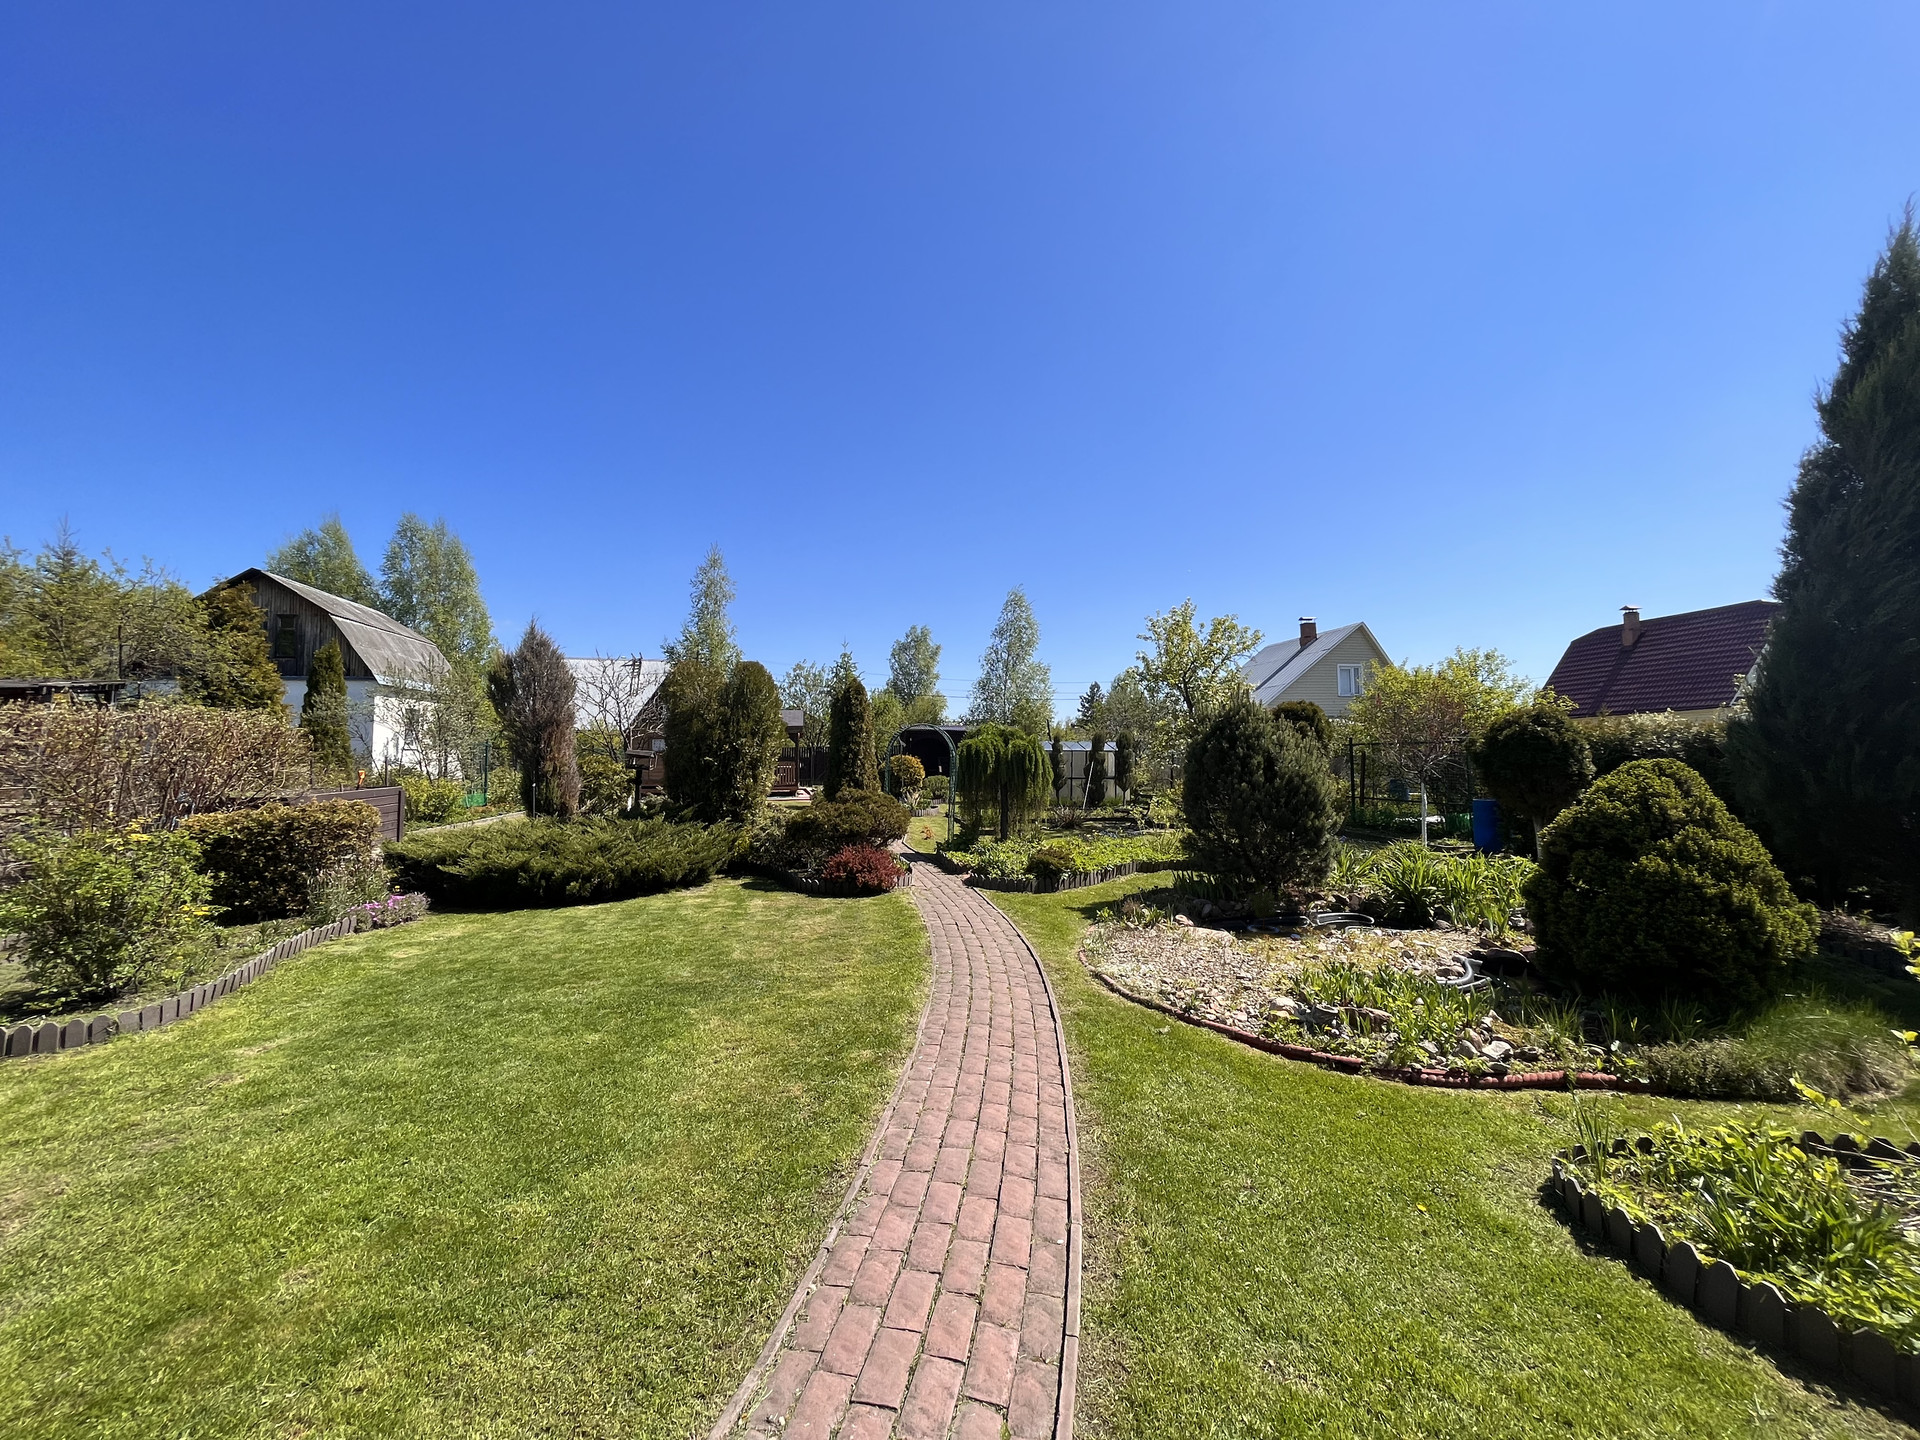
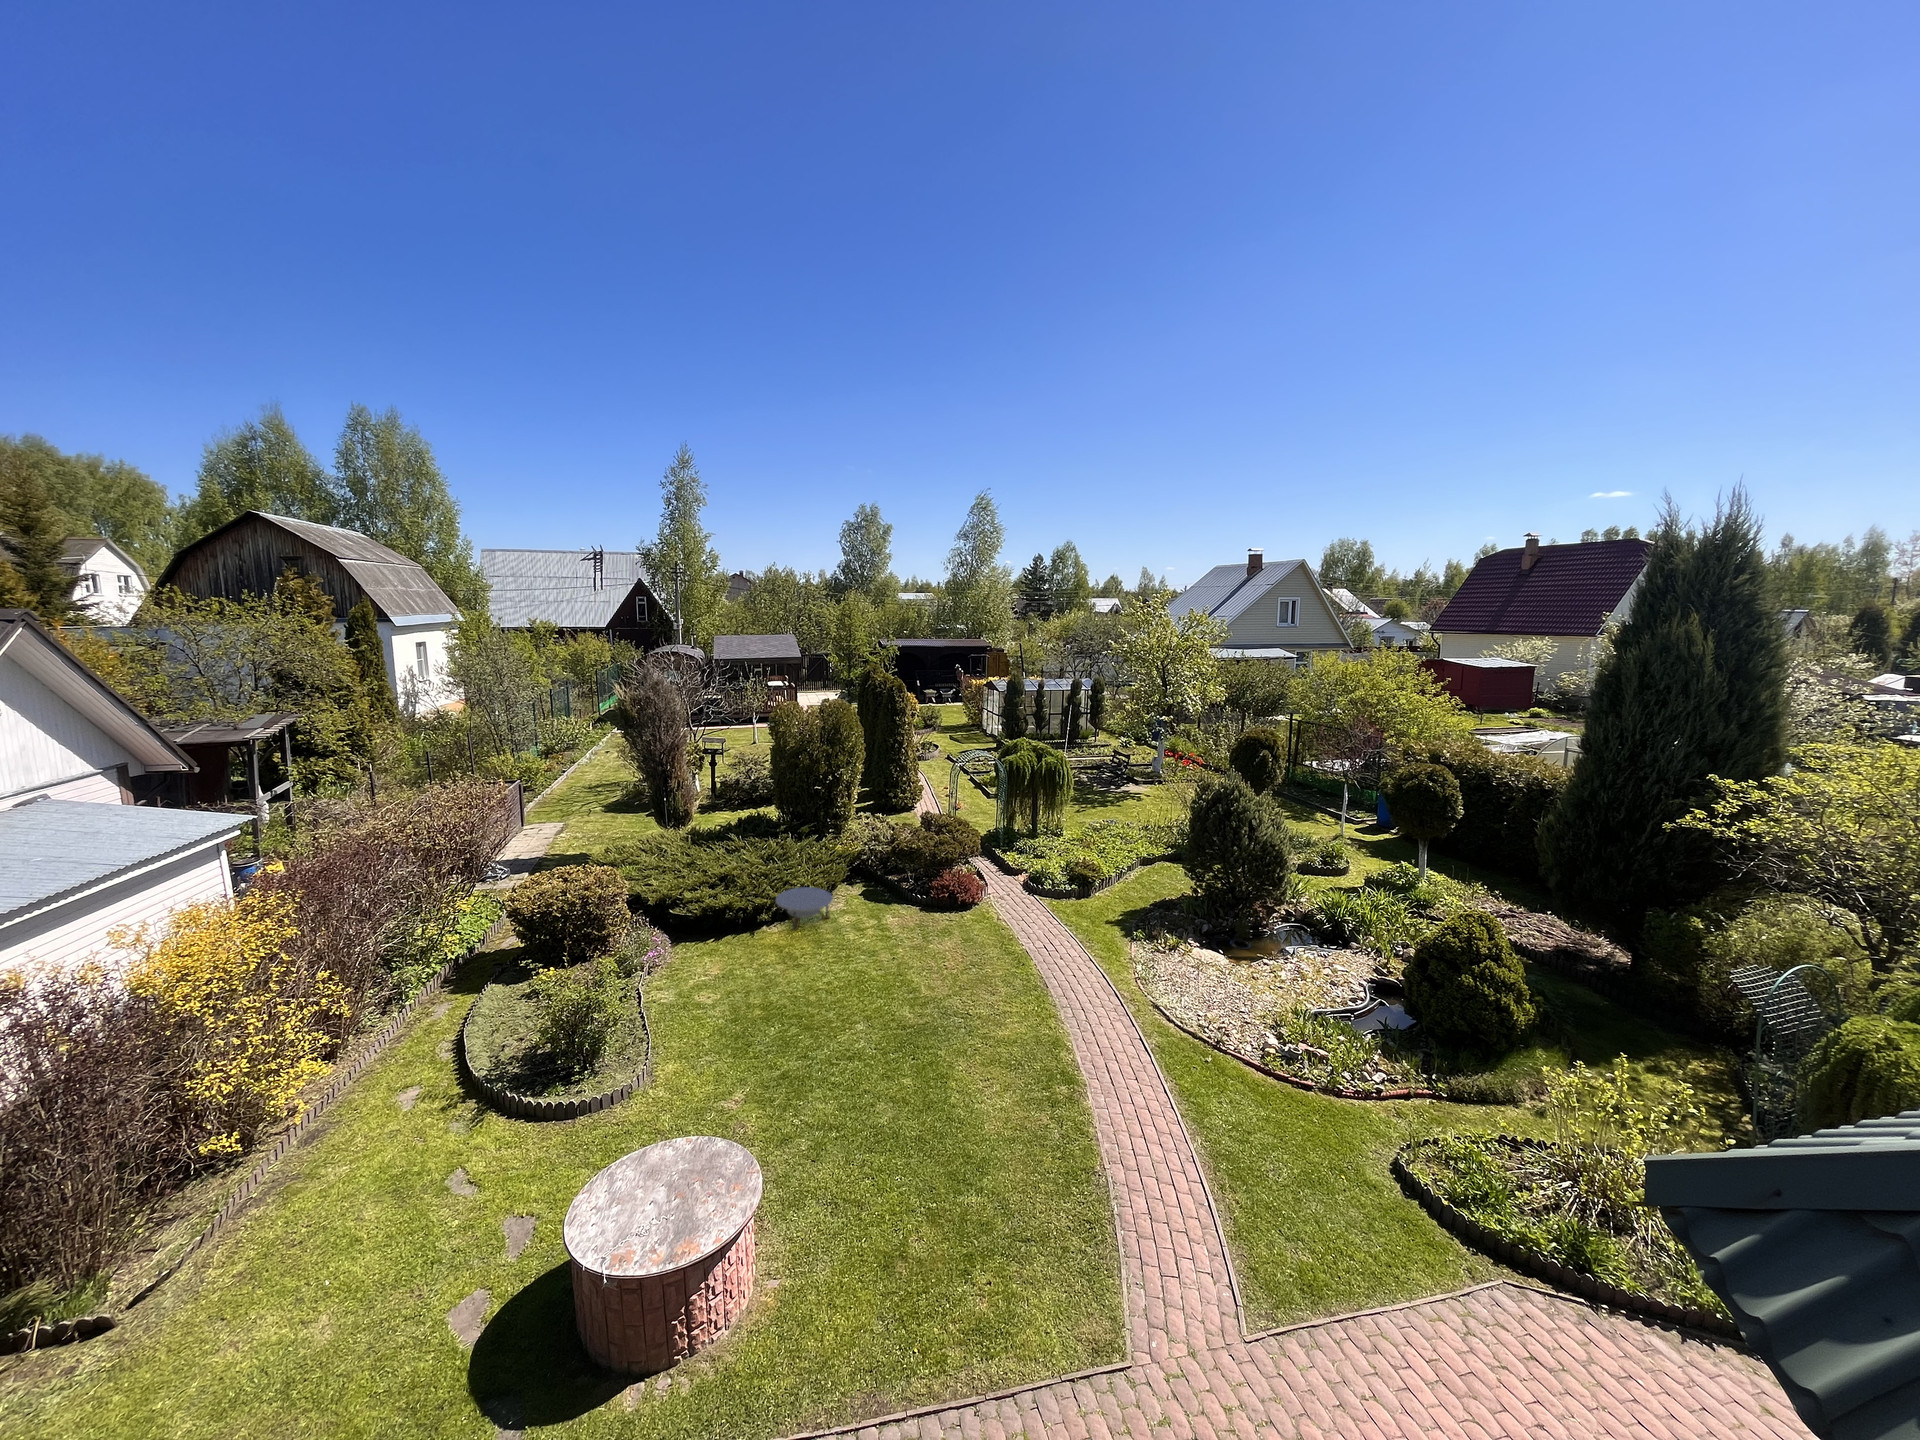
round table: none [607,867,689,910] -> present [776,887,833,931]

